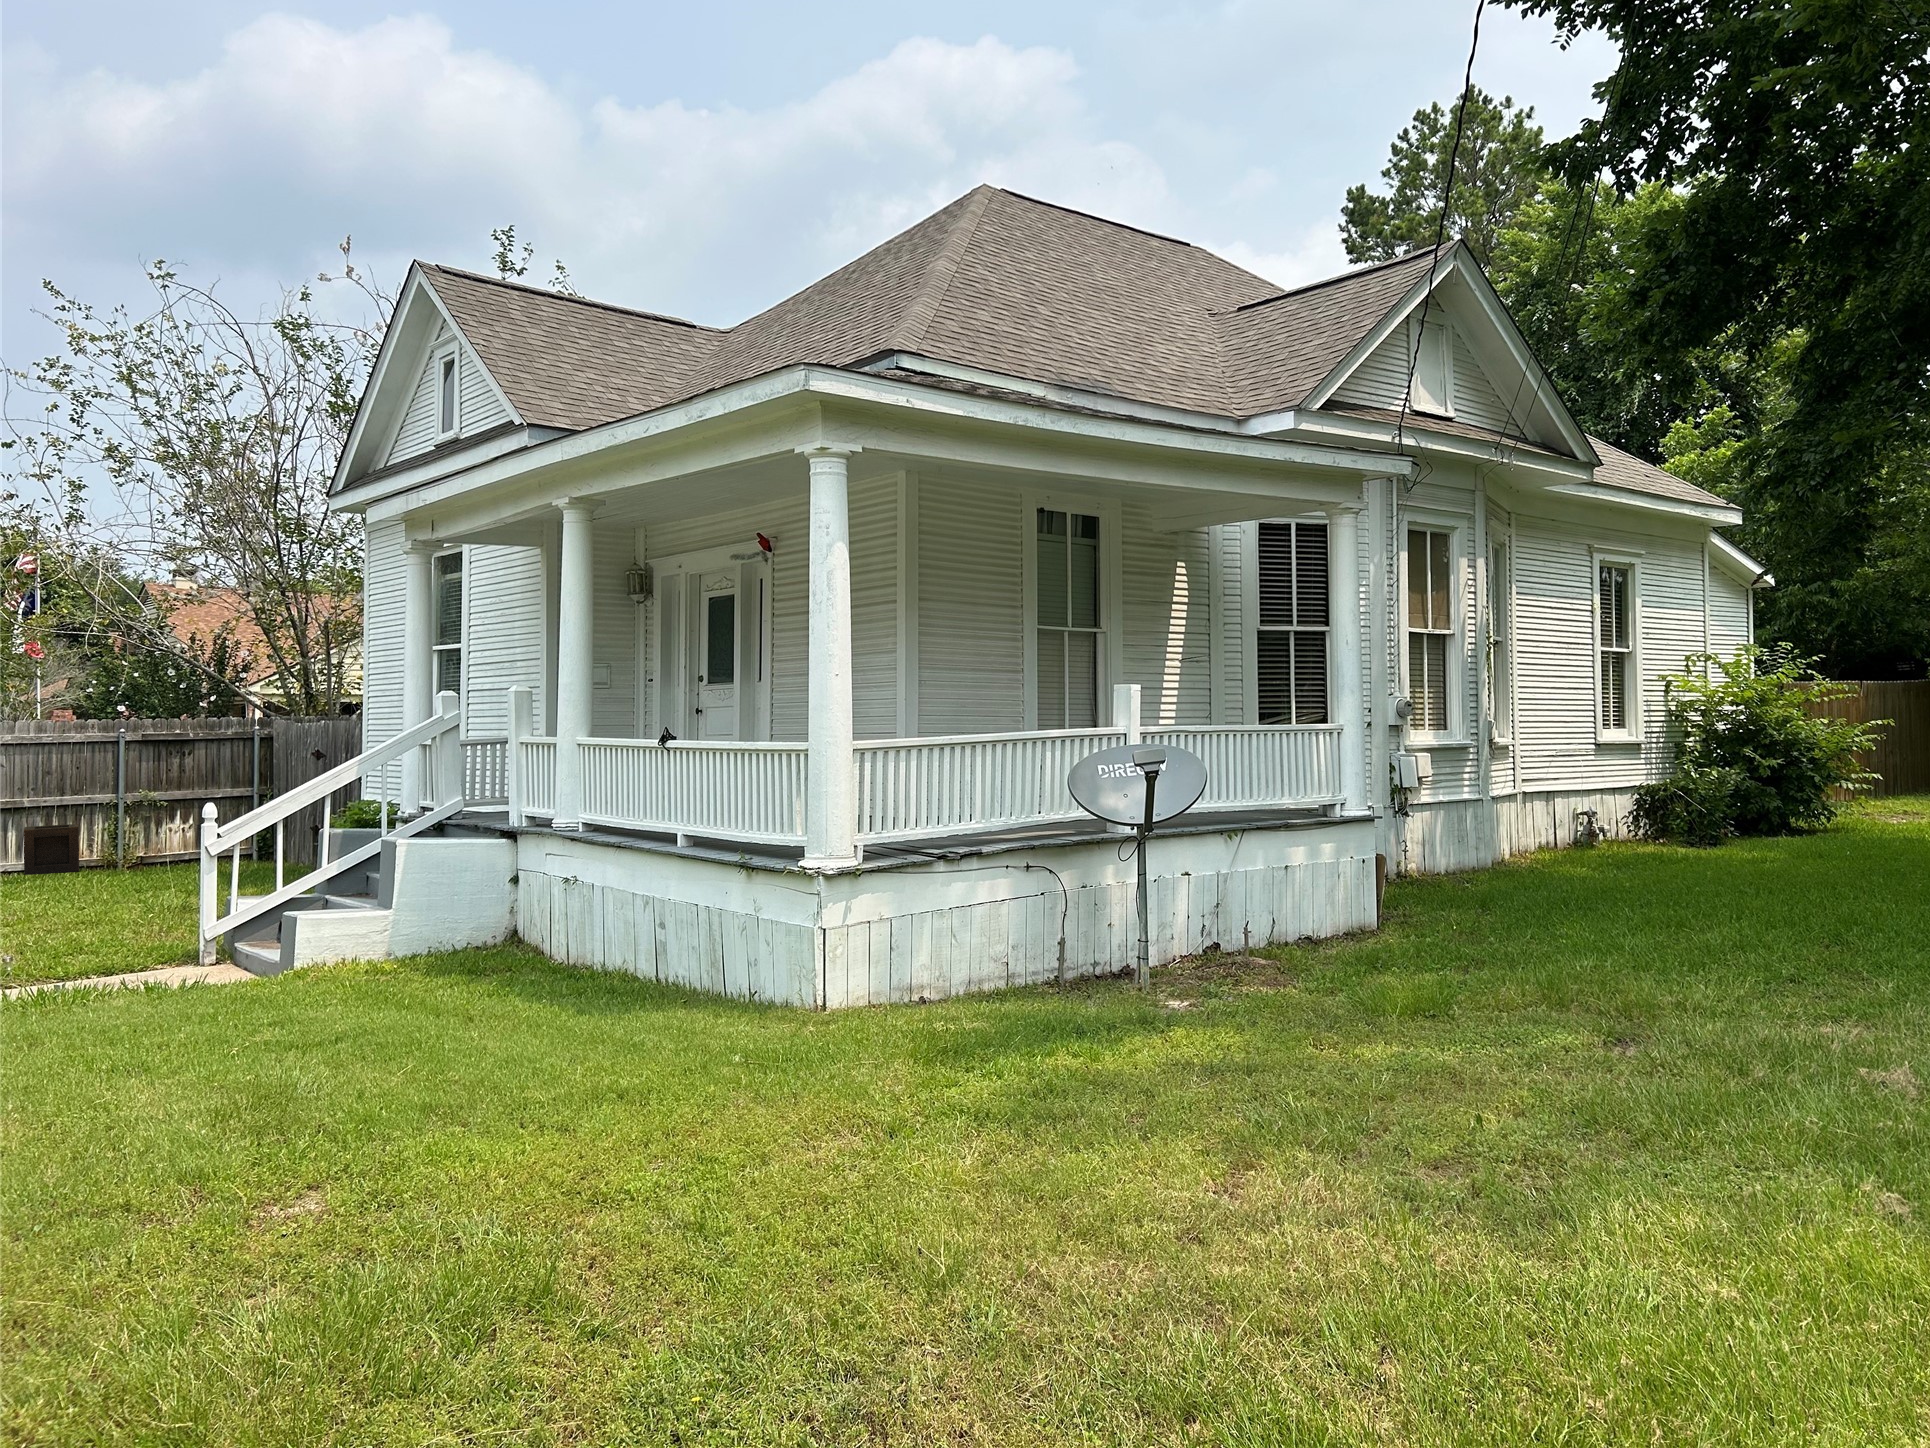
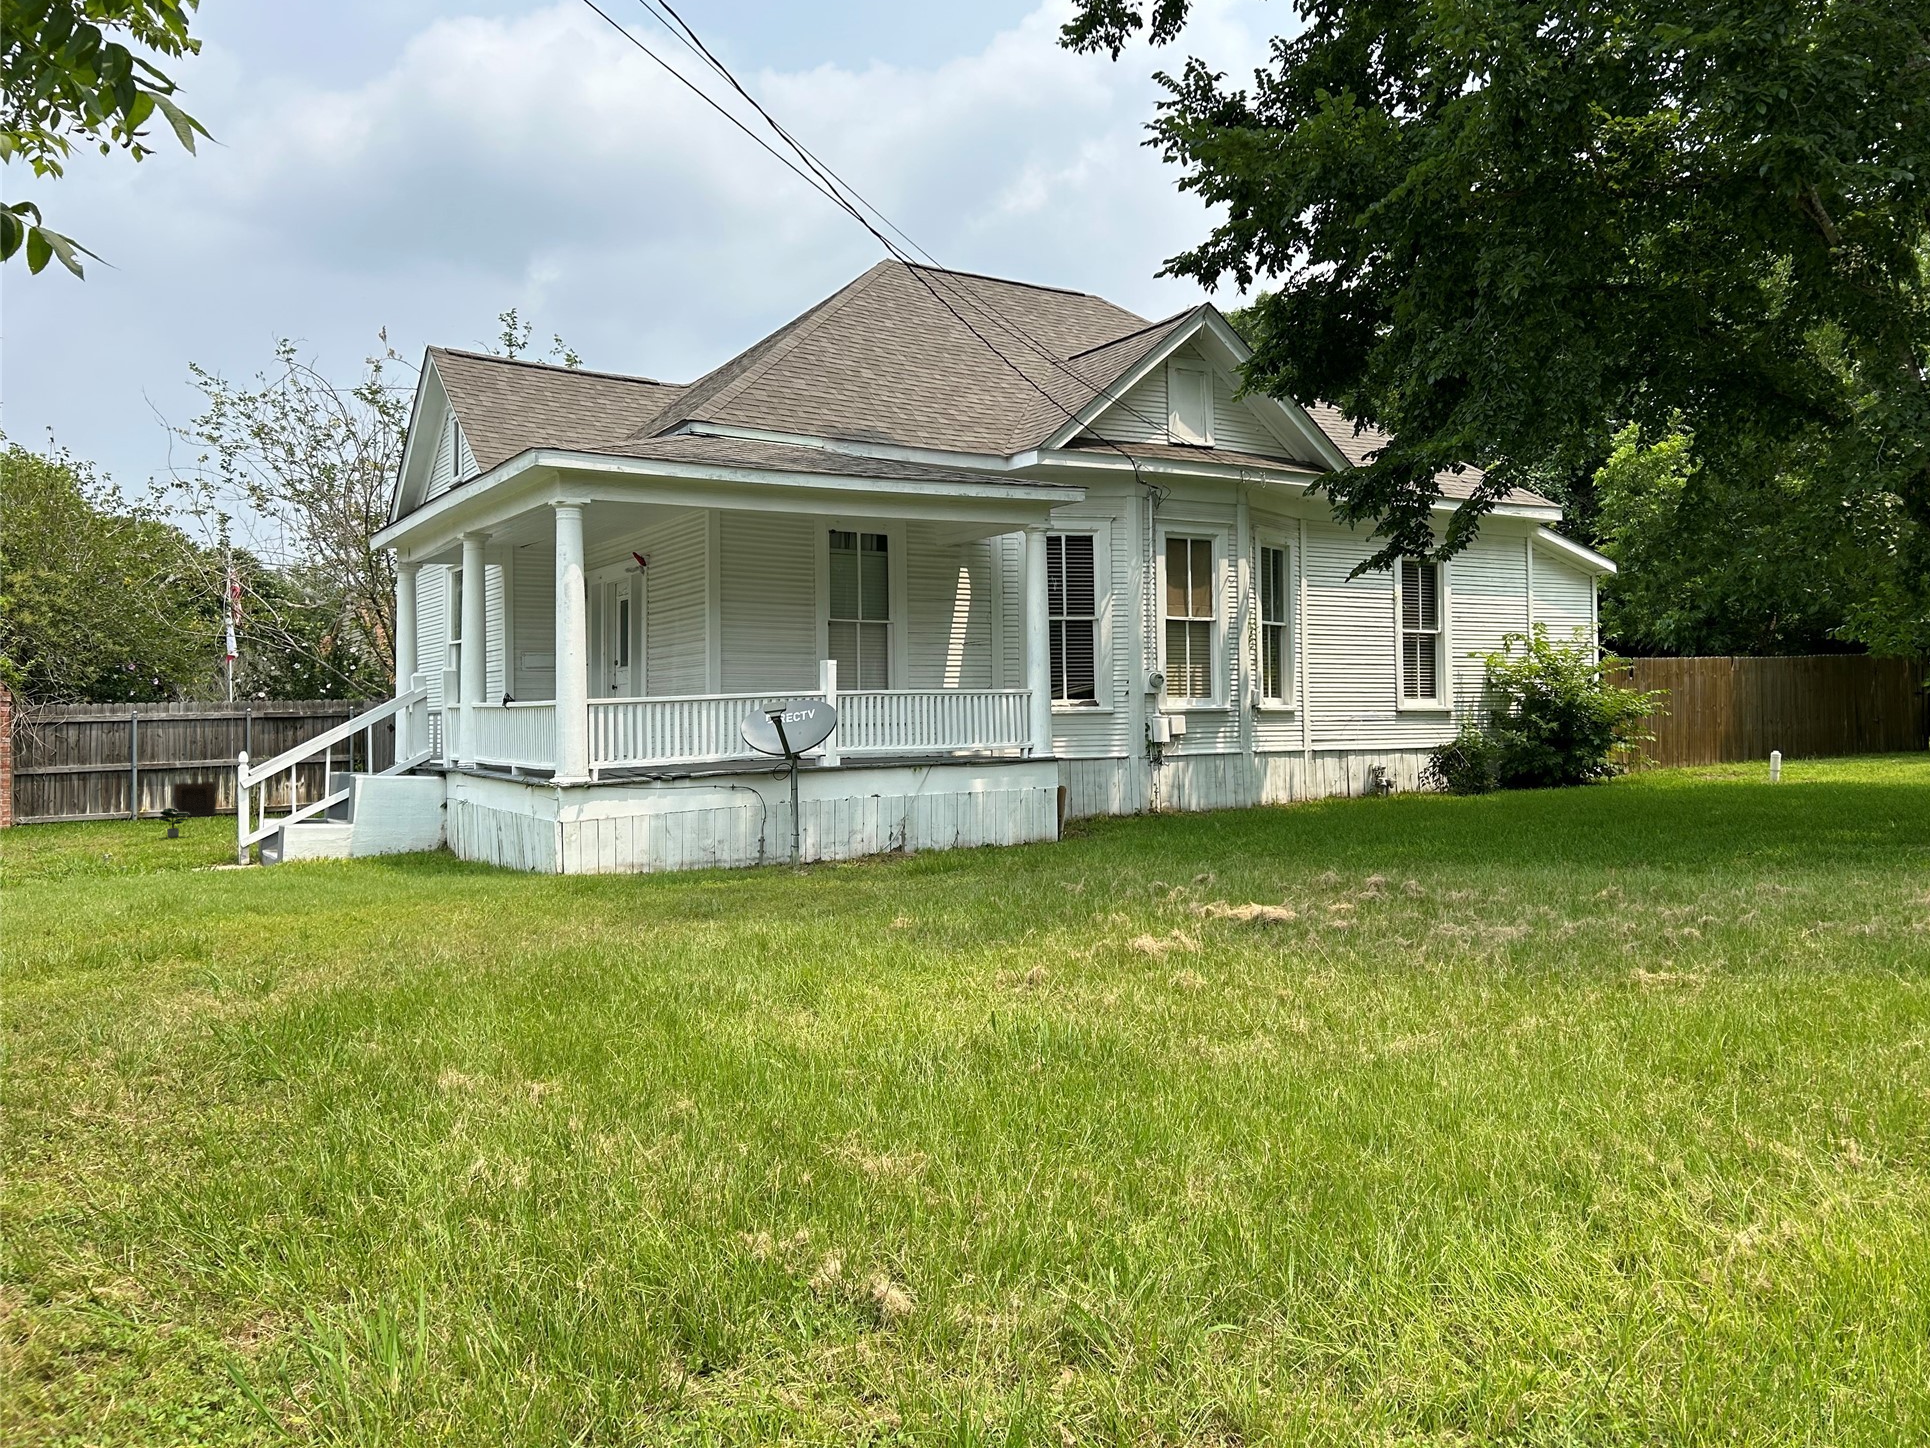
potted plant: none [35,873,82,914] -> present [158,808,189,837]

